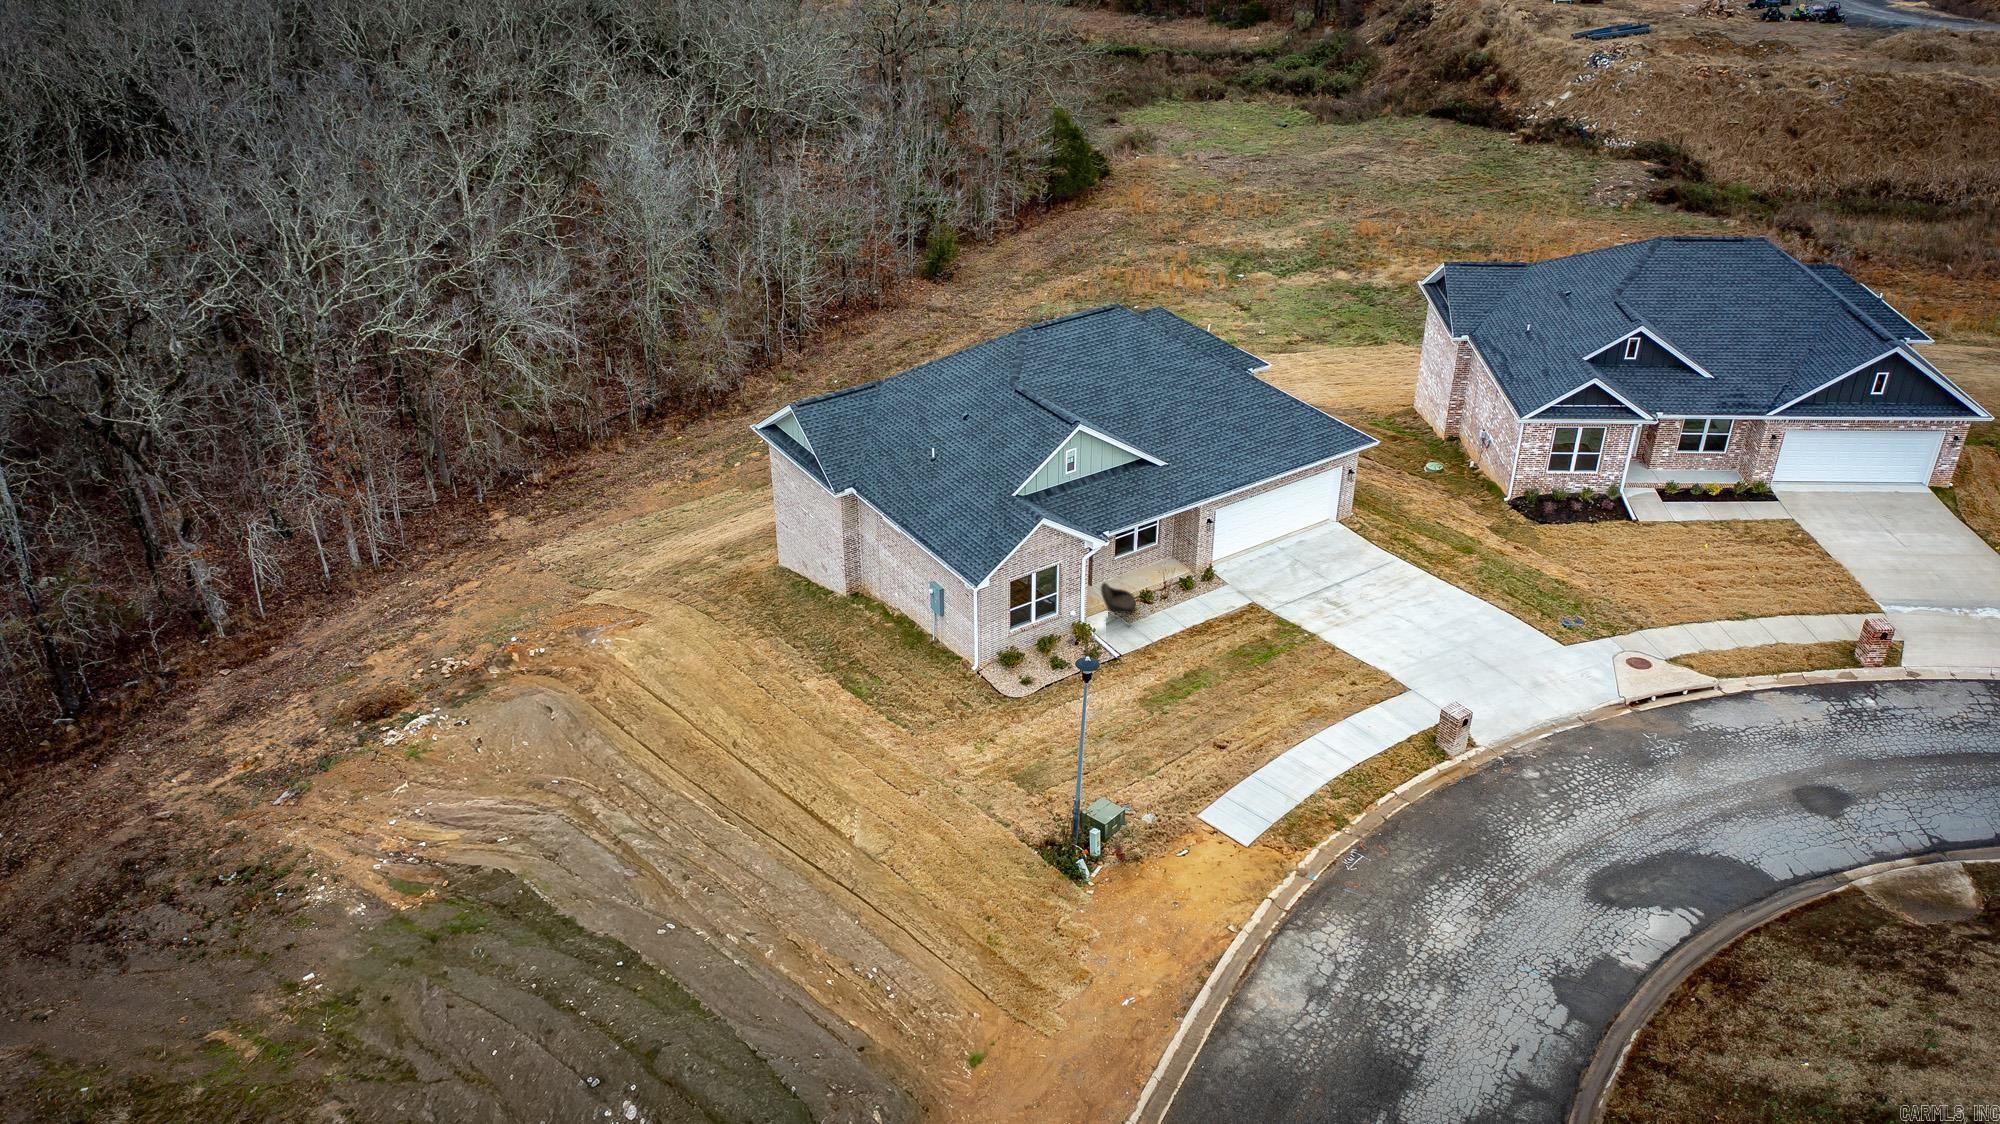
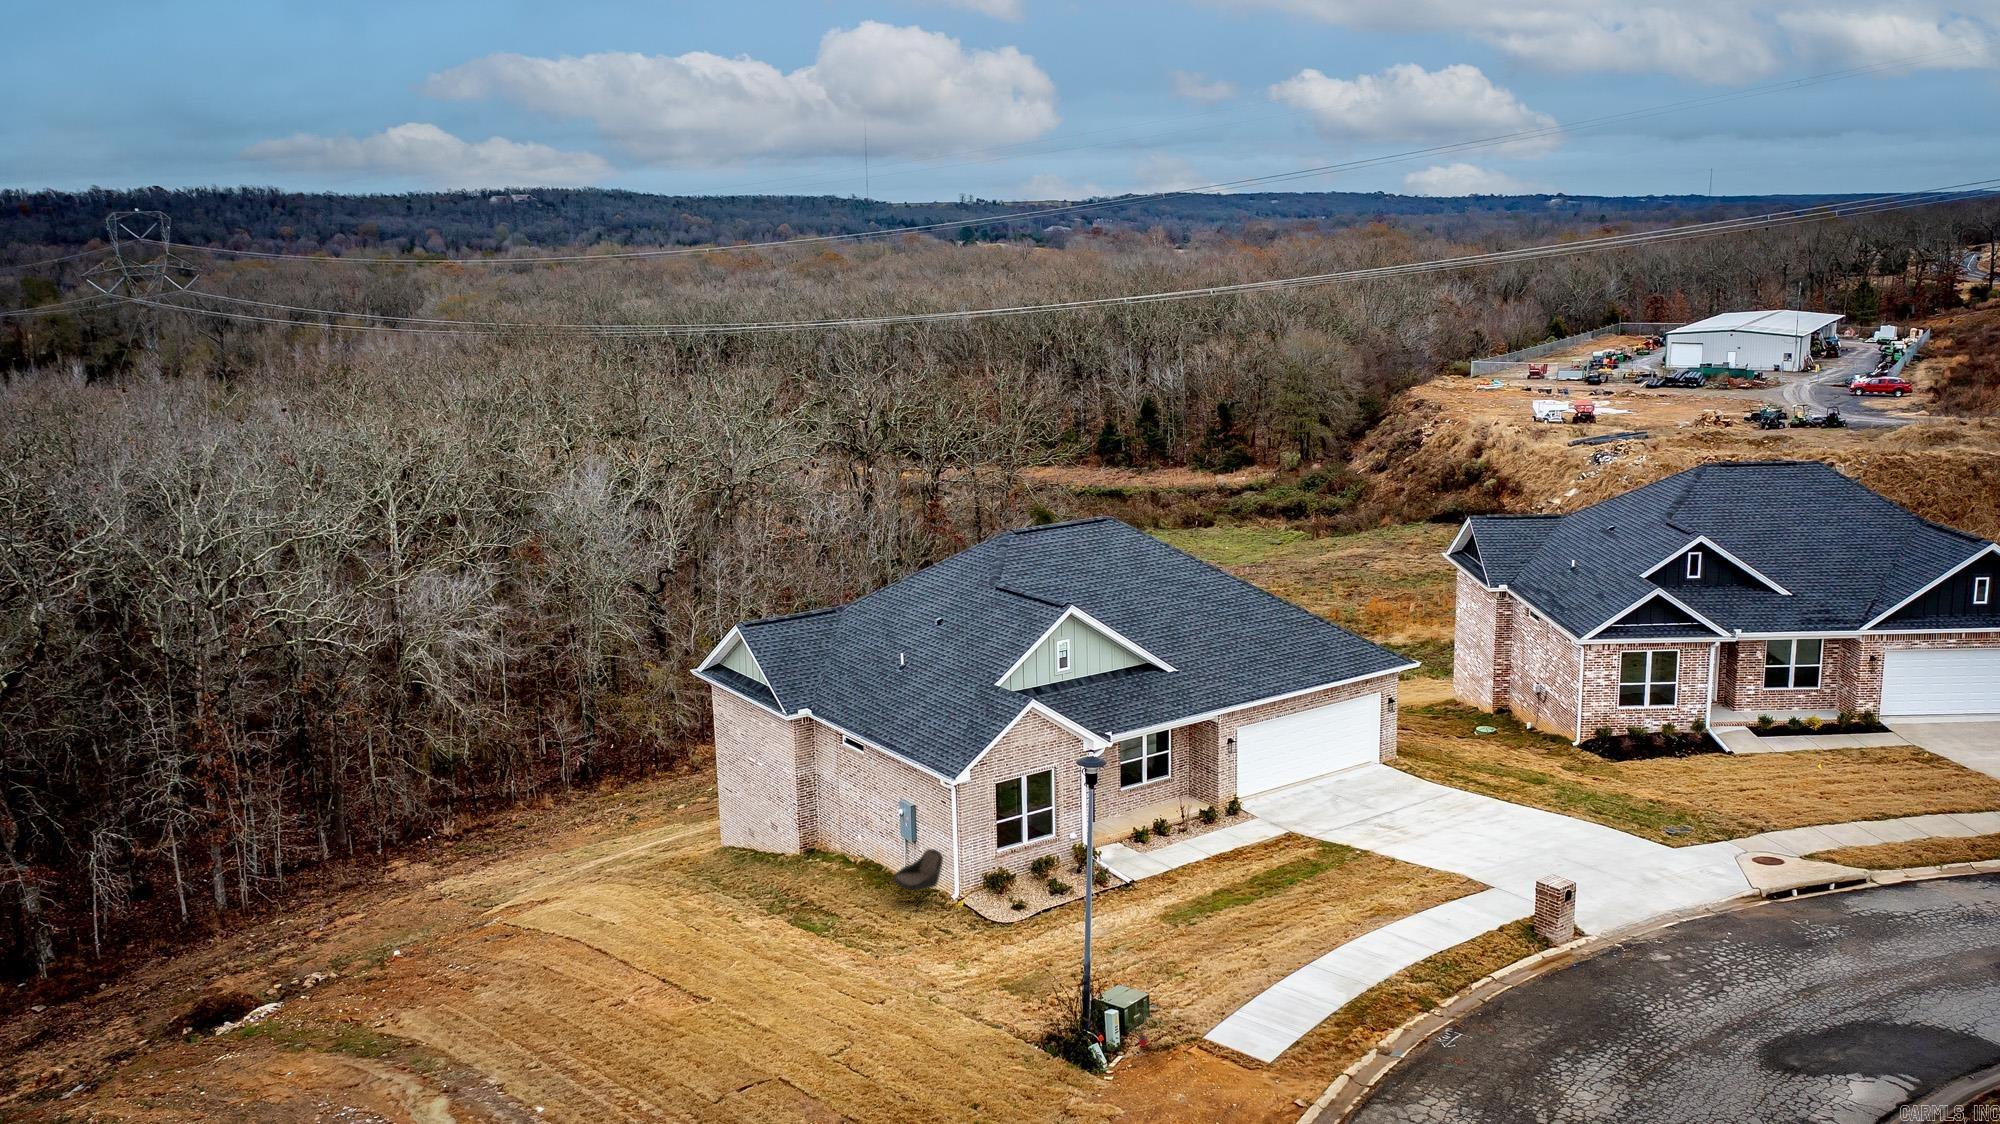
lounge chair: present [1101,583,1136,614] -> present [893,849,943,902]

